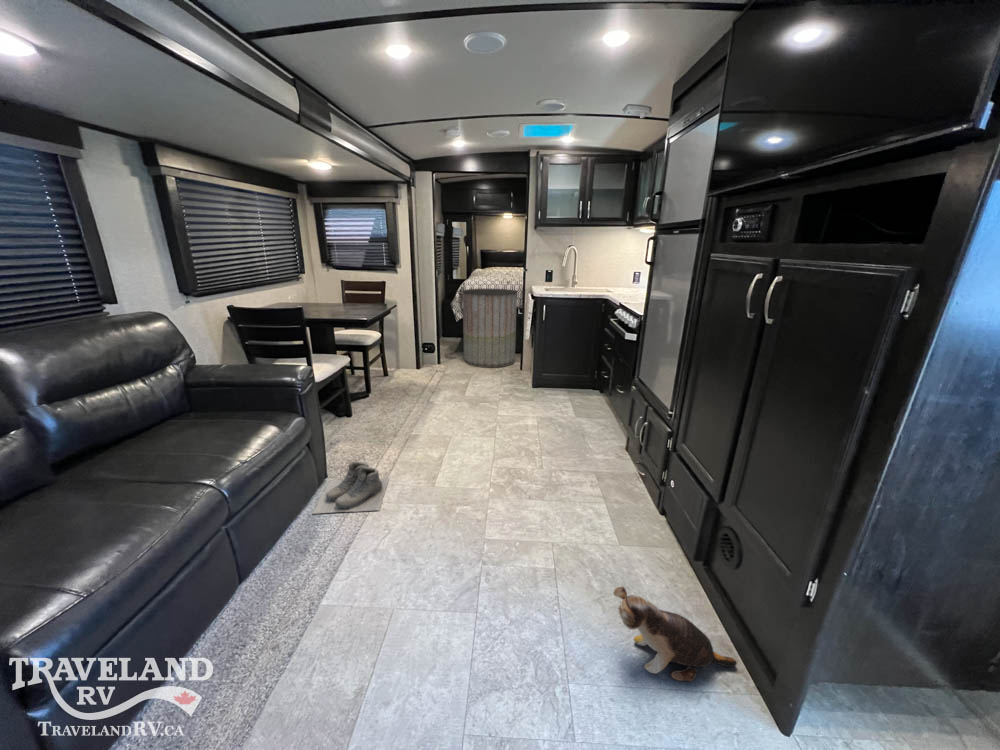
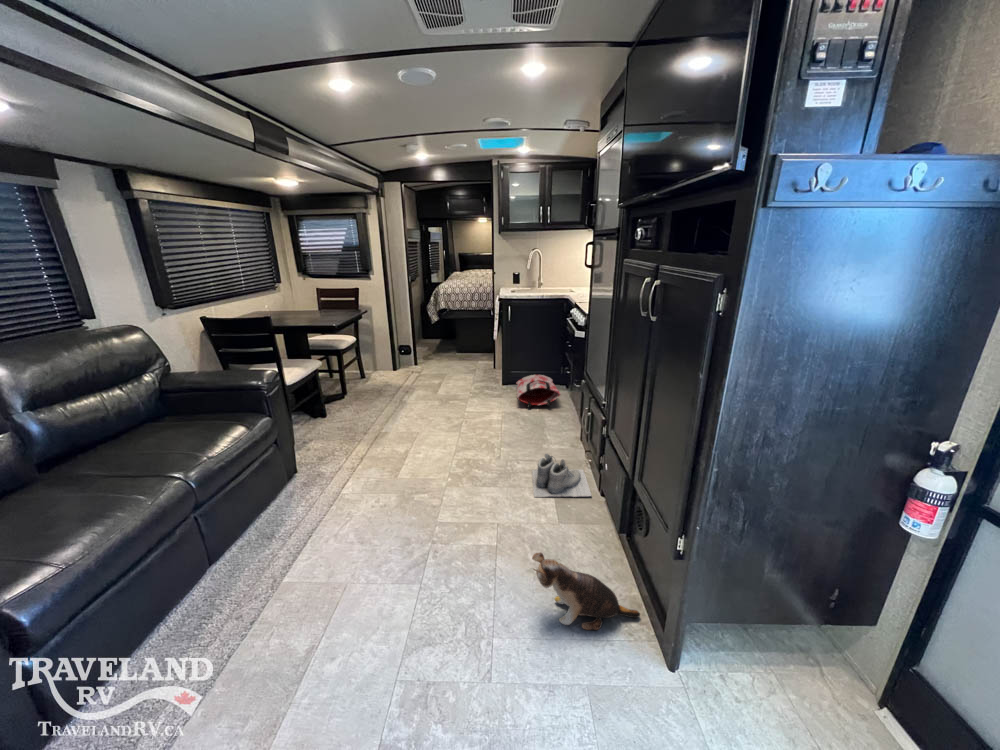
trash can: present [463,289,517,368] -> none [436,292,490,369]
bag: none [547,377,598,412] -> present [517,375,560,407]
boots: present [313,461,389,514] -> present [532,454,591,497]

